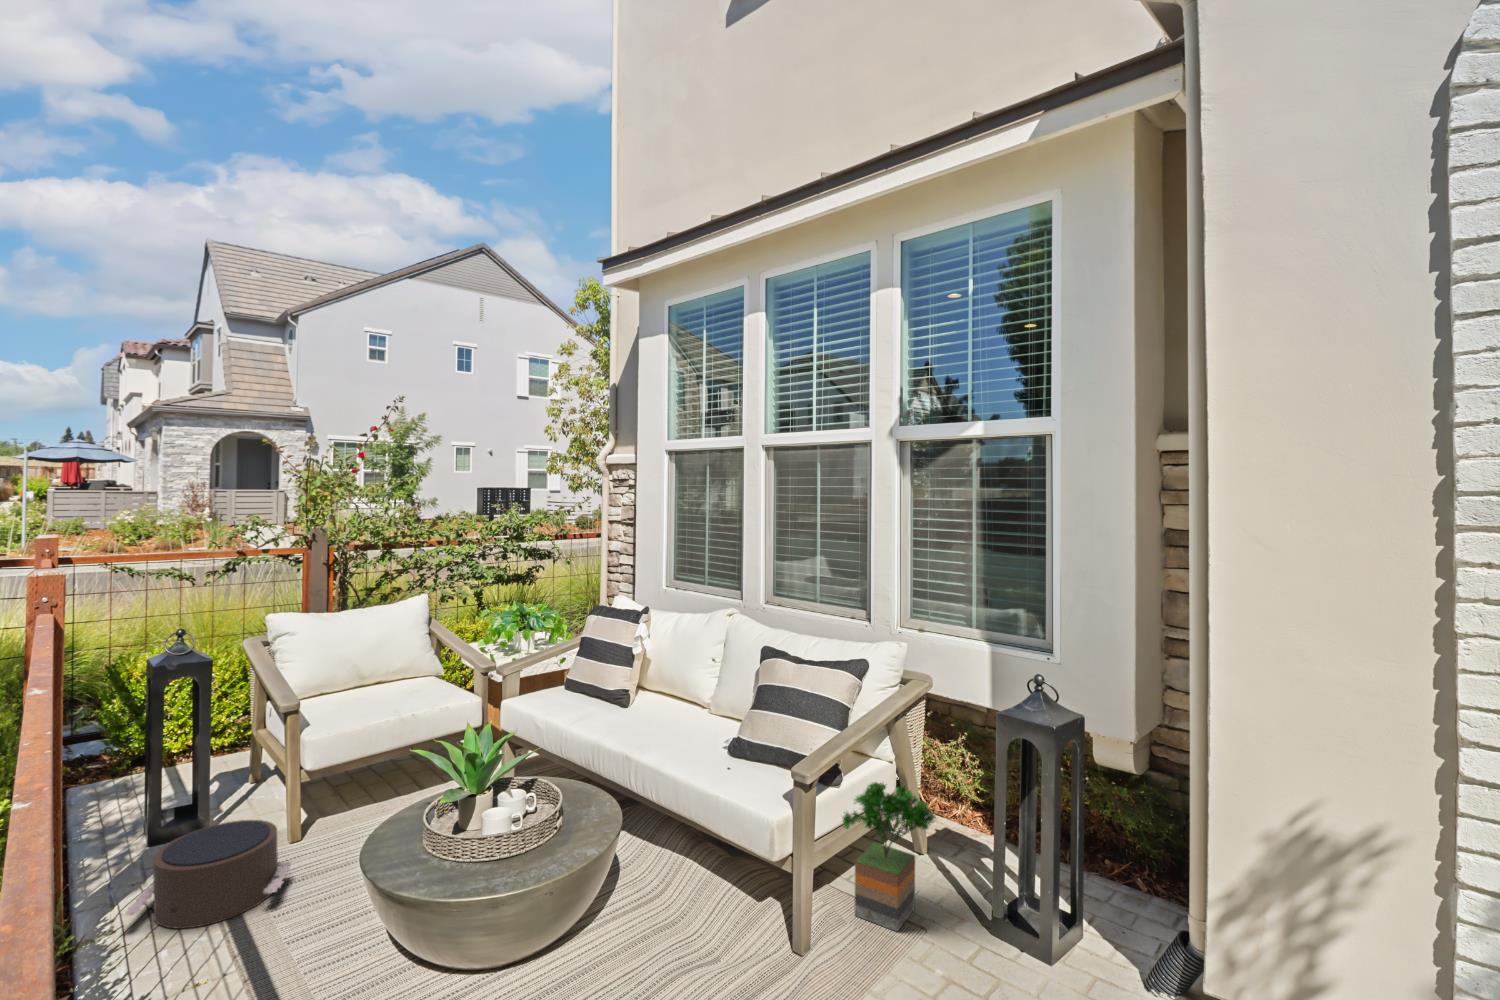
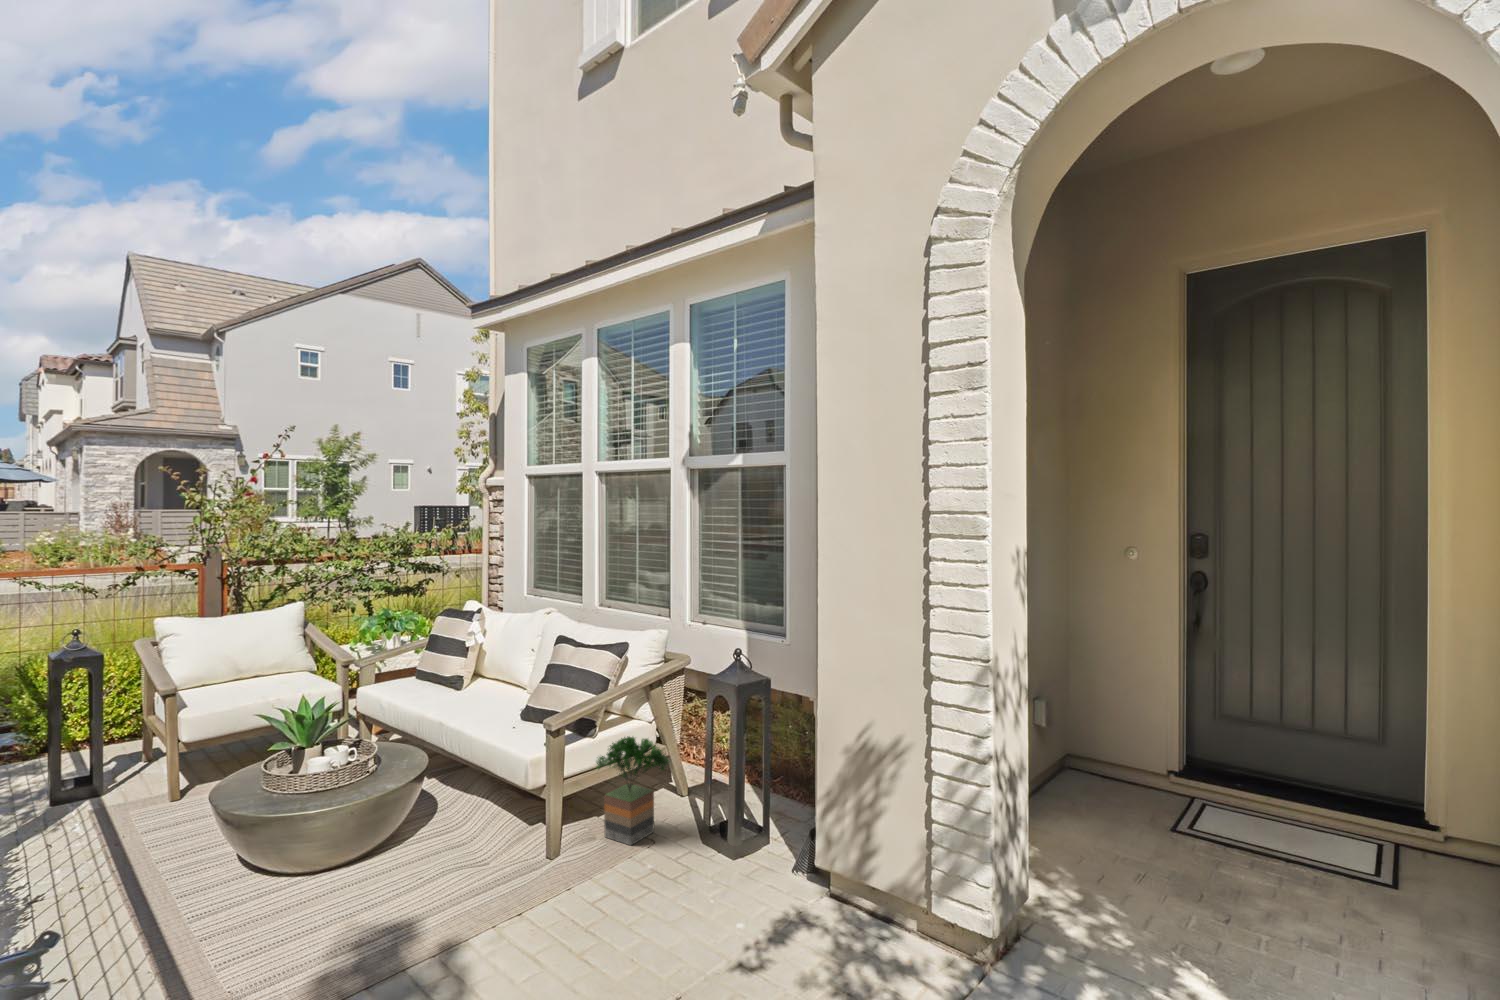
pouf: present [126,820,291,929] -> none [27,779,167,856]

